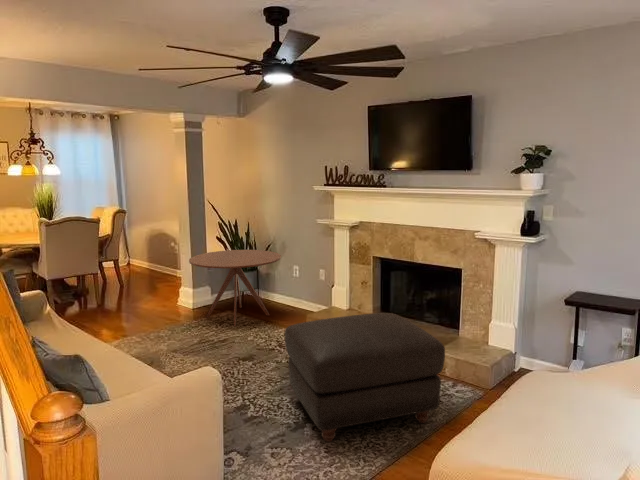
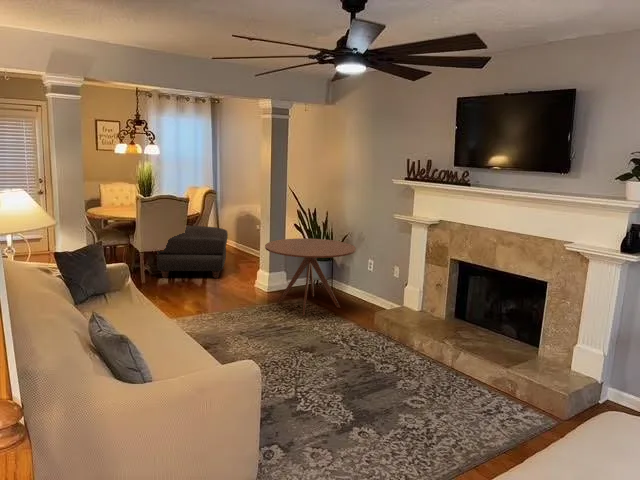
ottoman: present [285,313,445,442] -> present [156,226,228,278]

